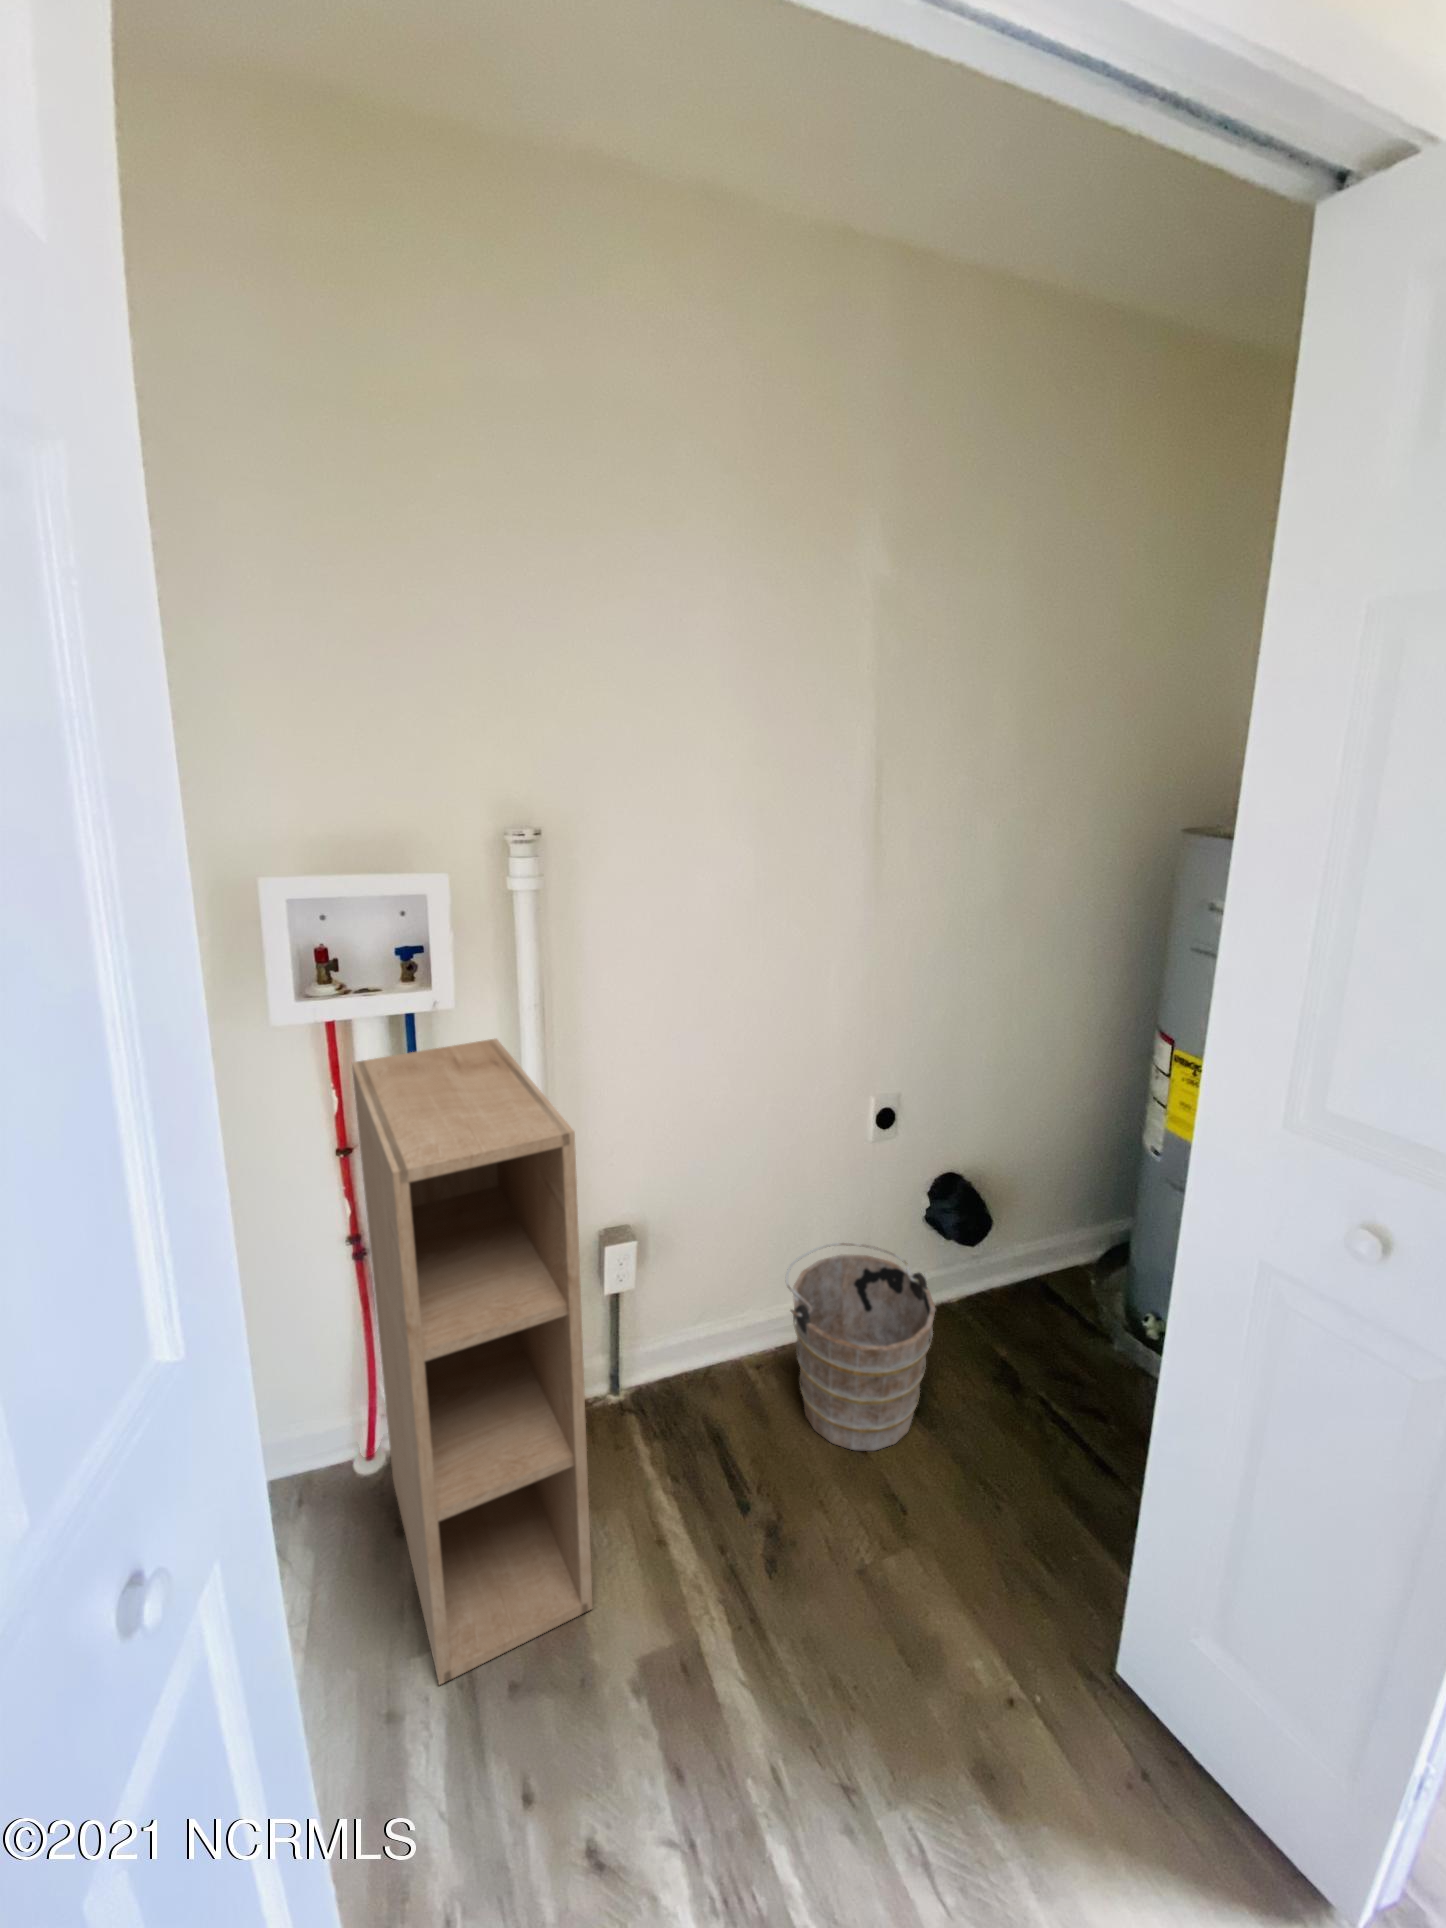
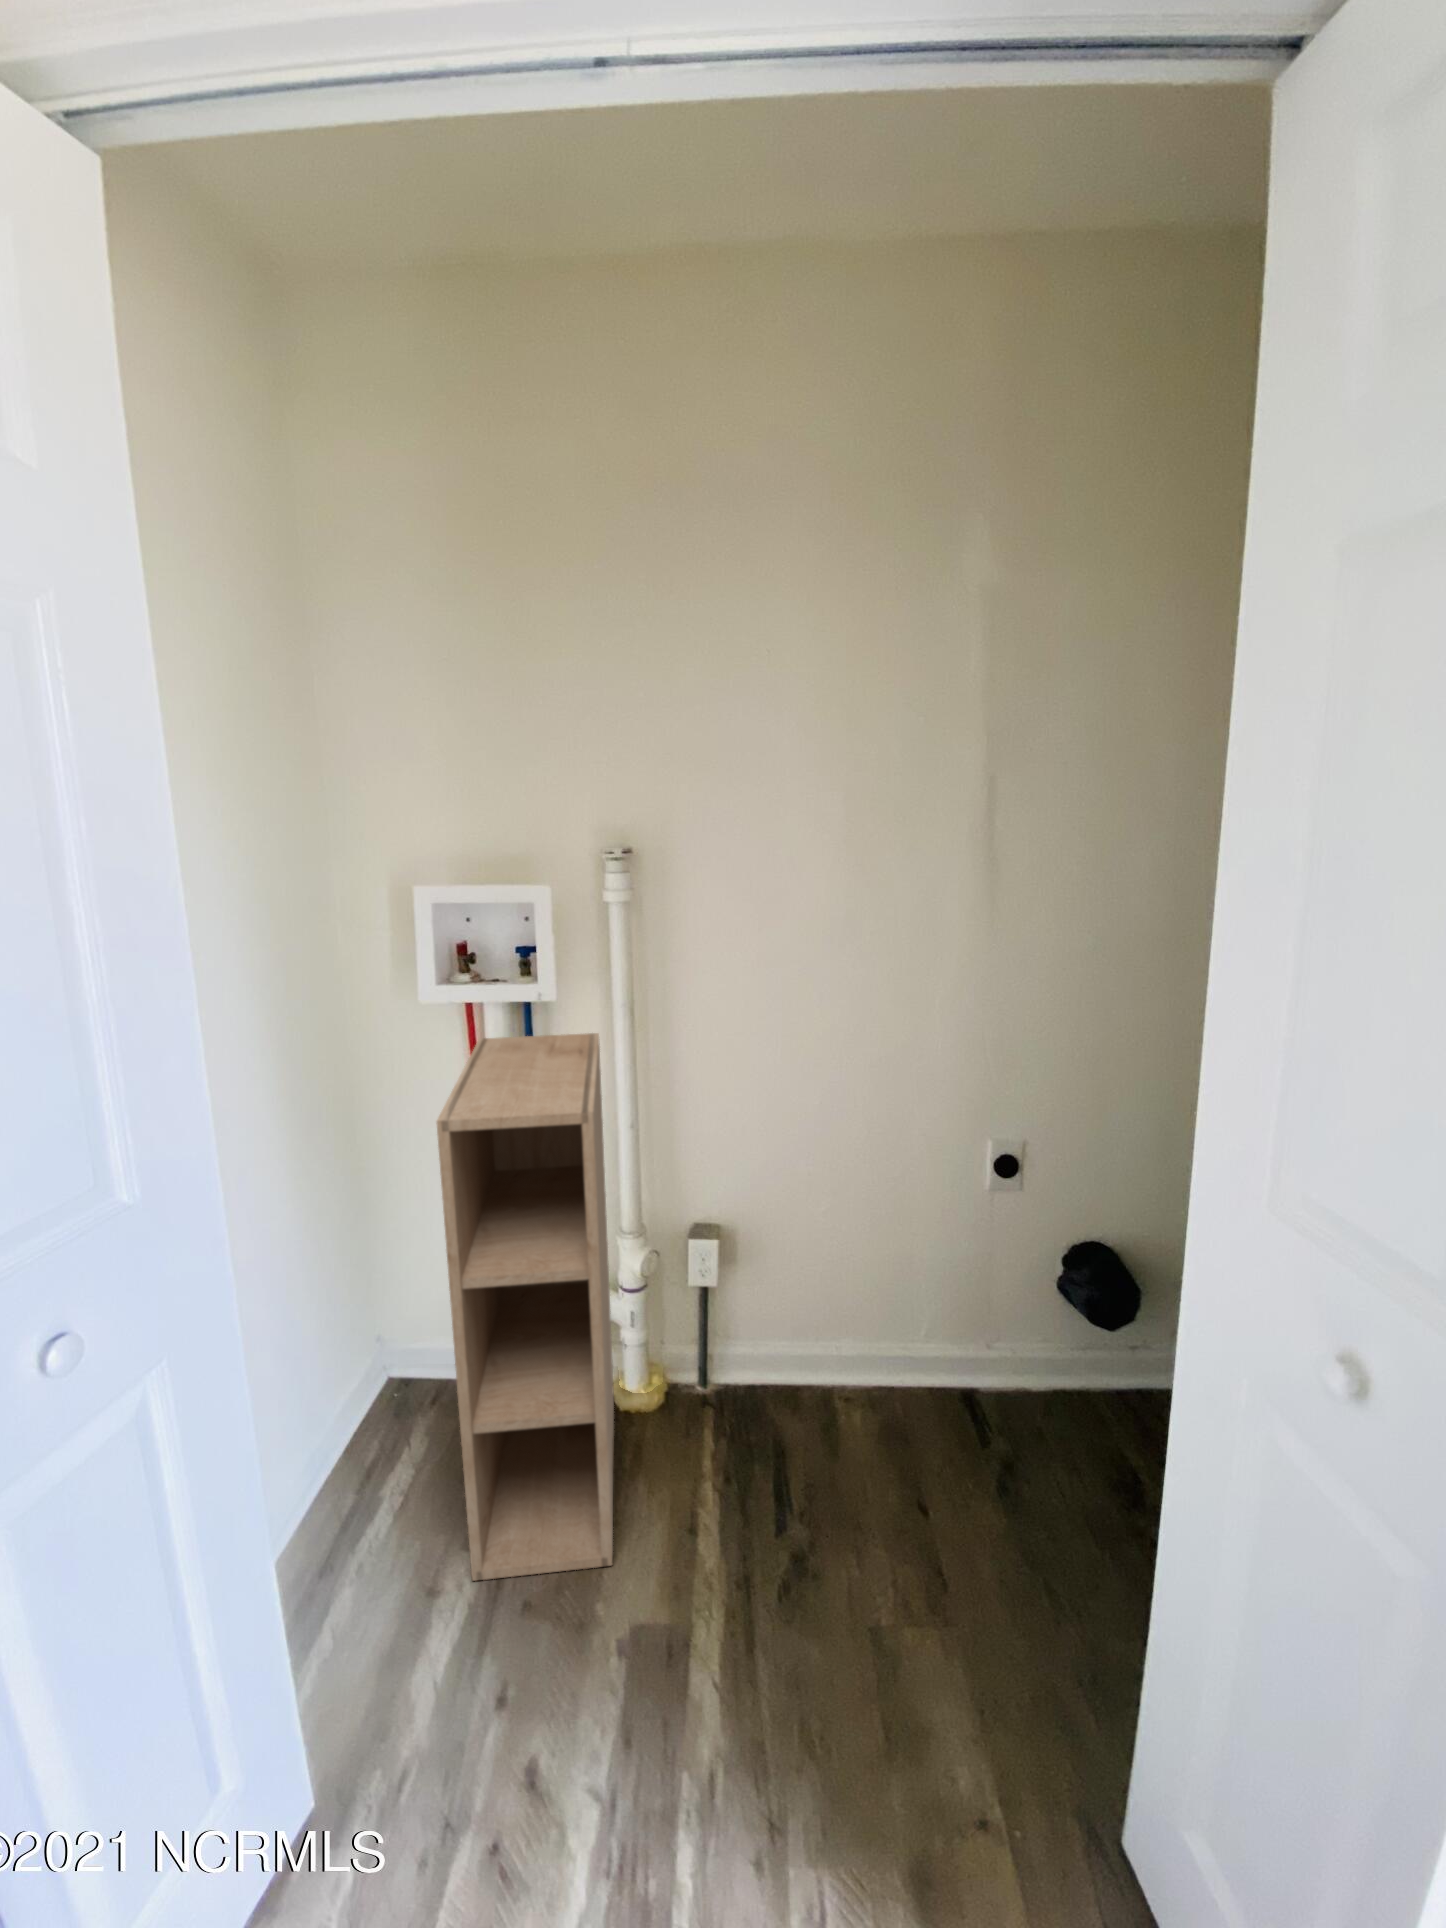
bucket: present [786,1243,936,1451] -> none [857,1288,1022,1514]

